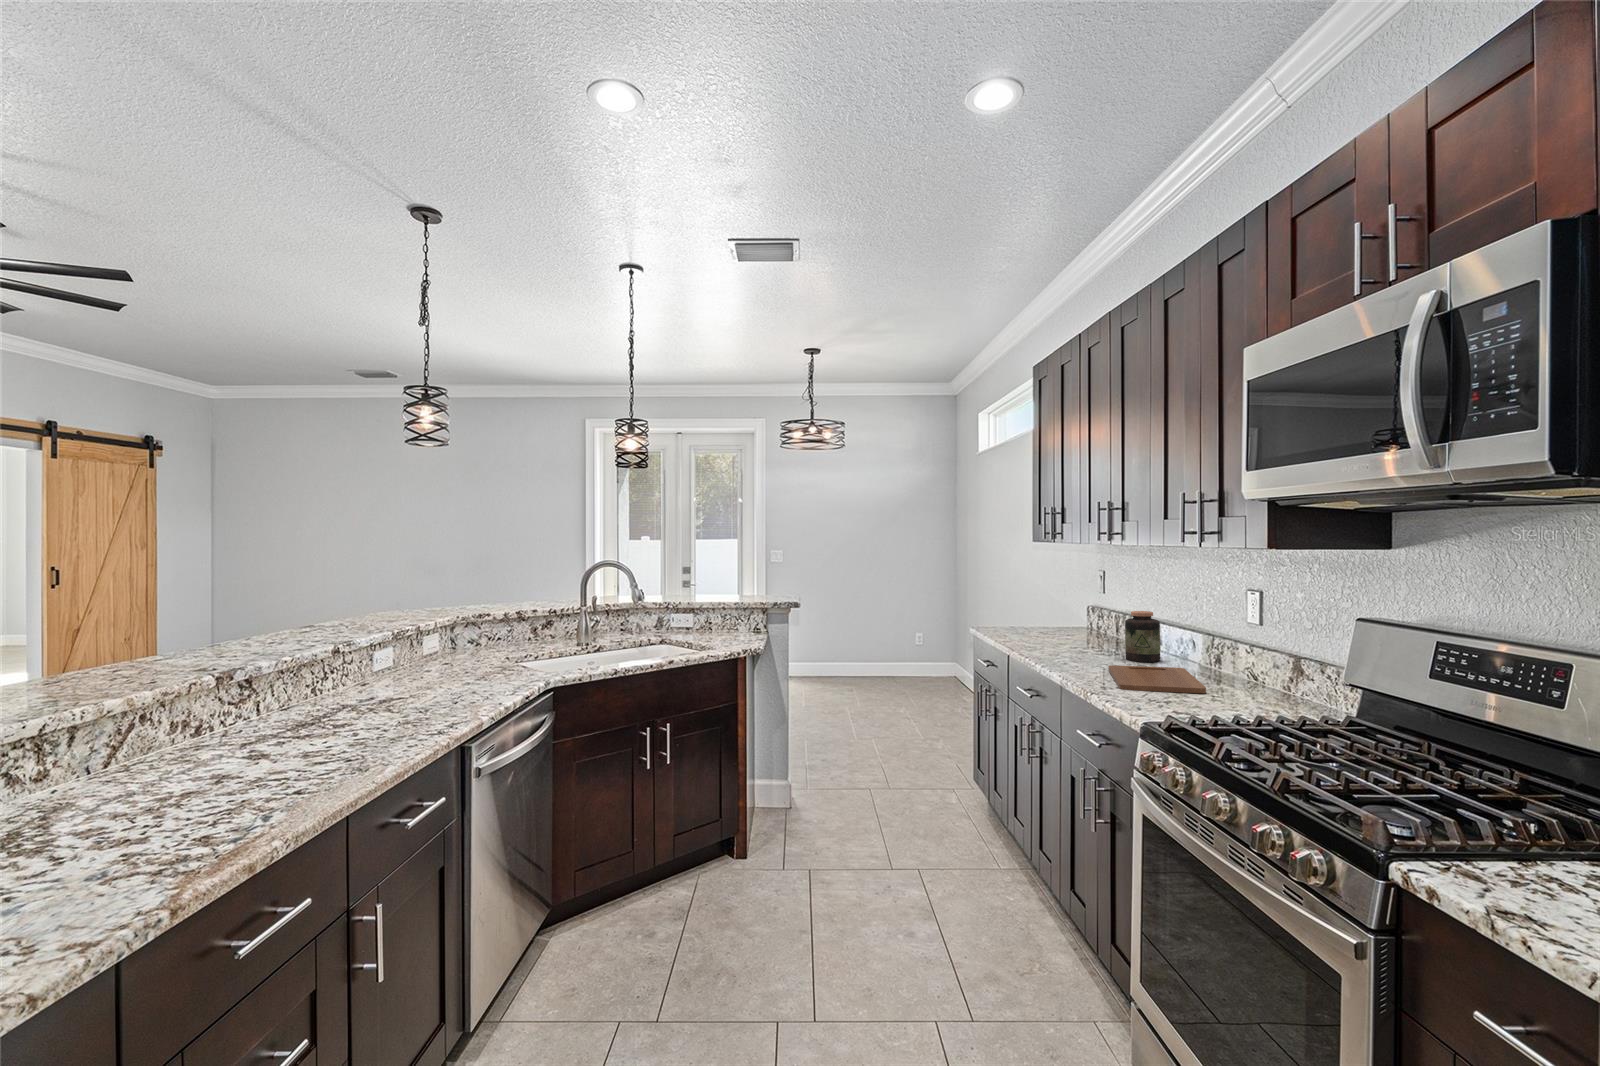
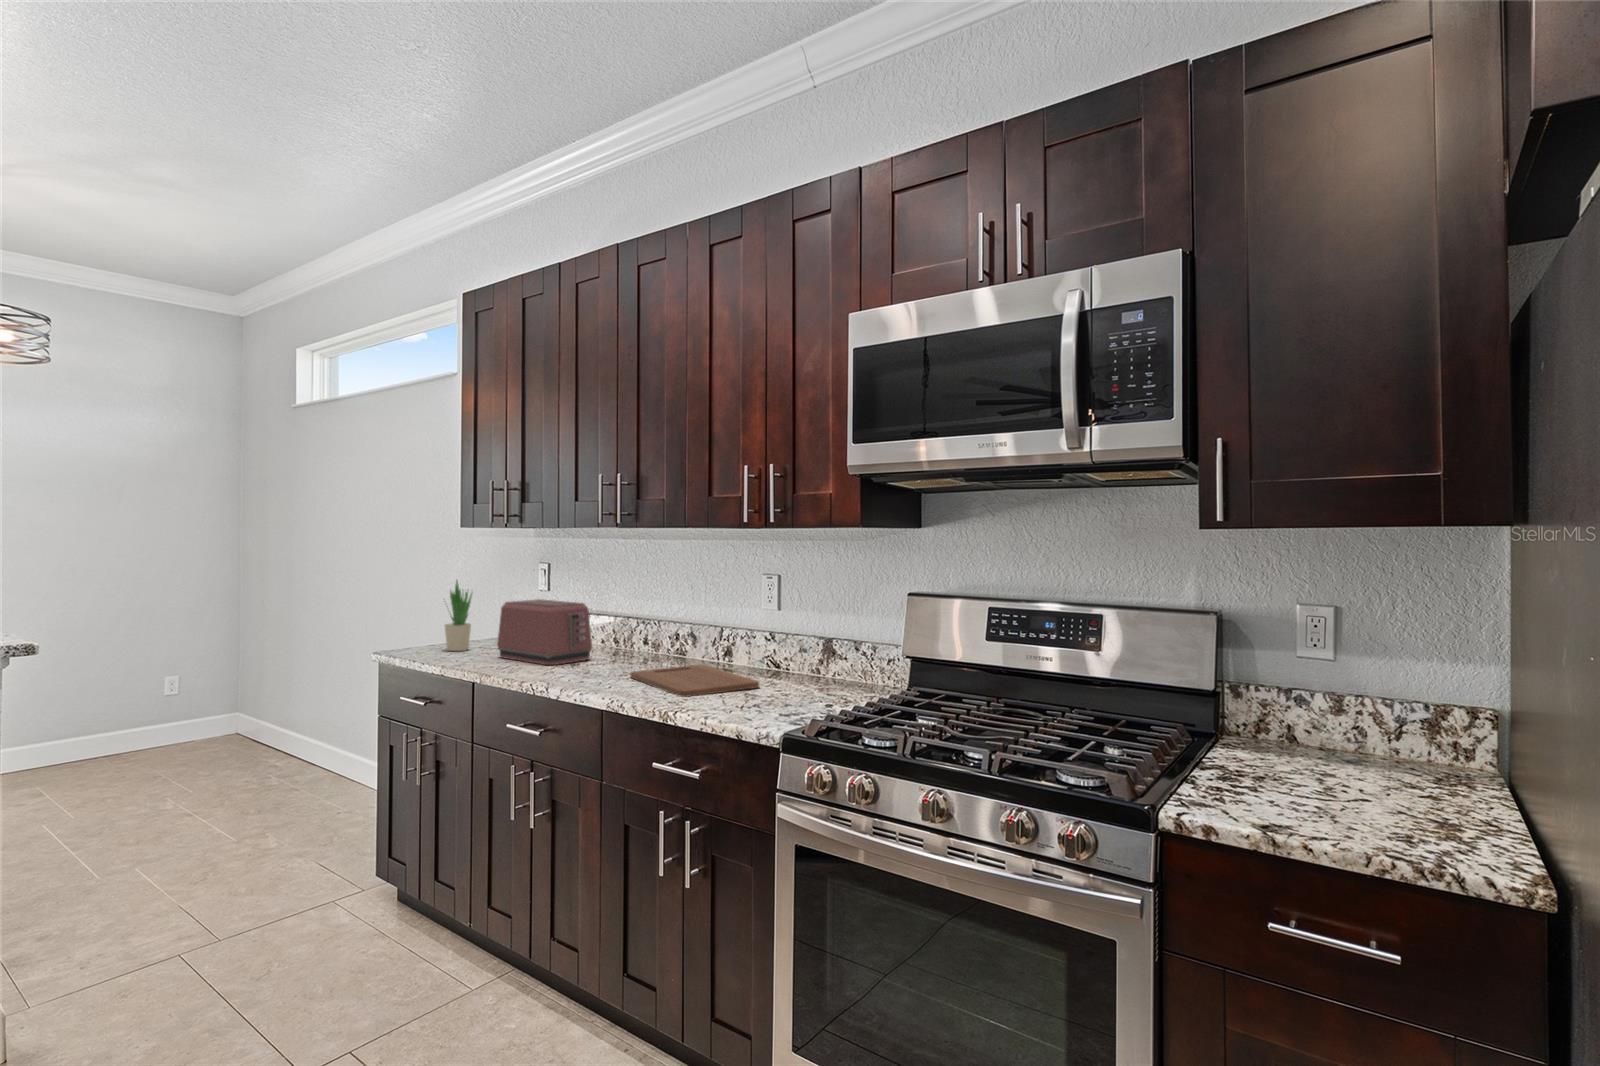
potted plant: none [1011,582,1034,636] -> present [445,581,472,651]
toaster: none [1039,601,1106,654] -> present [497,599,592,665]
jar: present [1125,611,1160,662] -> none [621,605,658,664]

